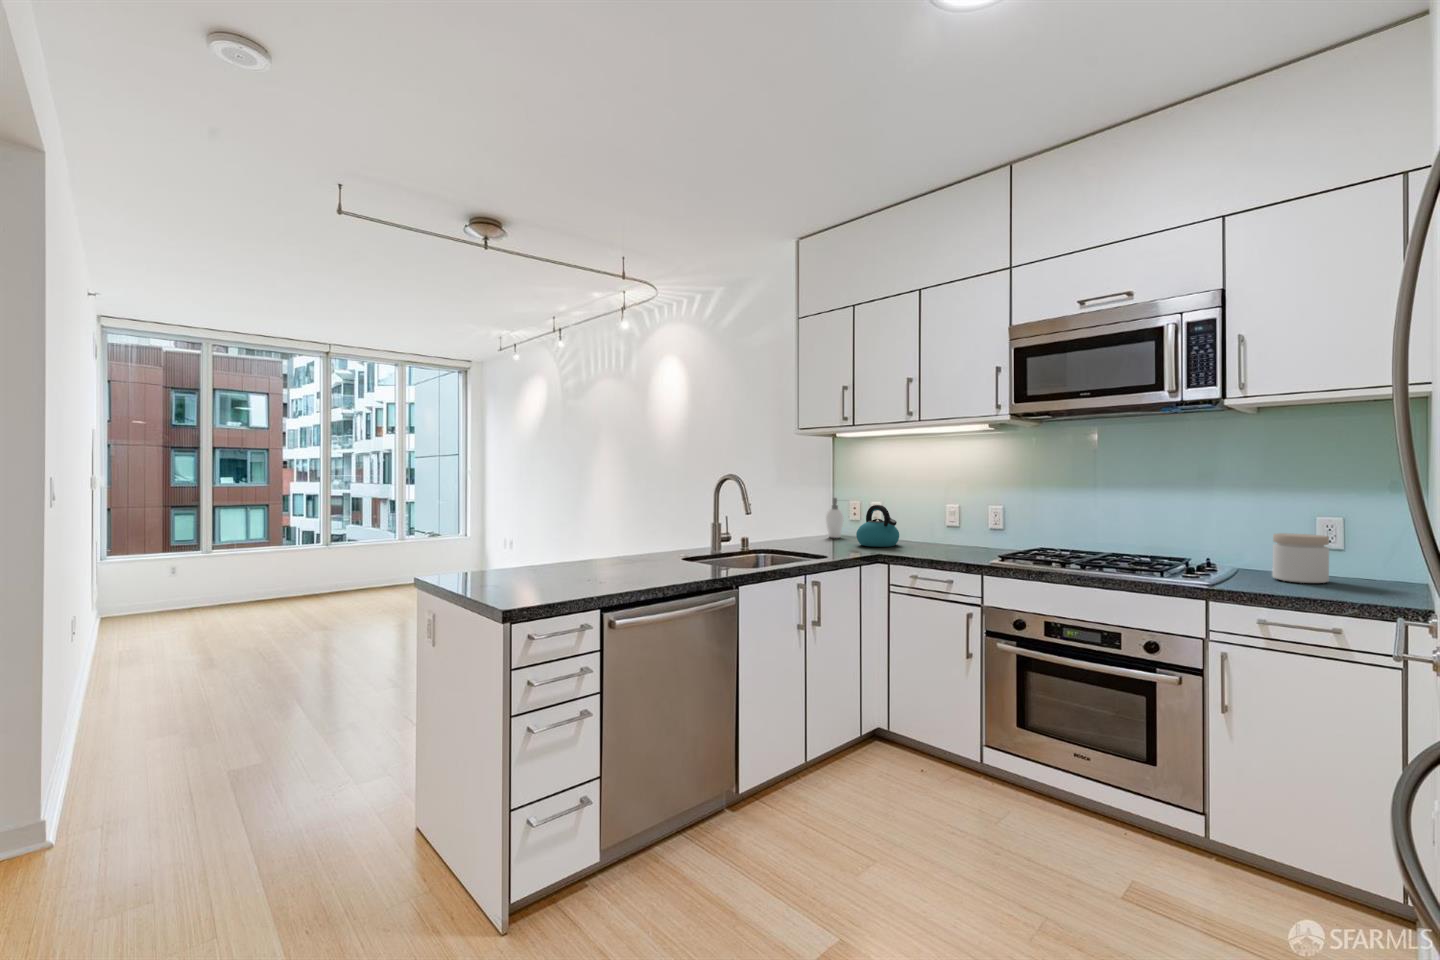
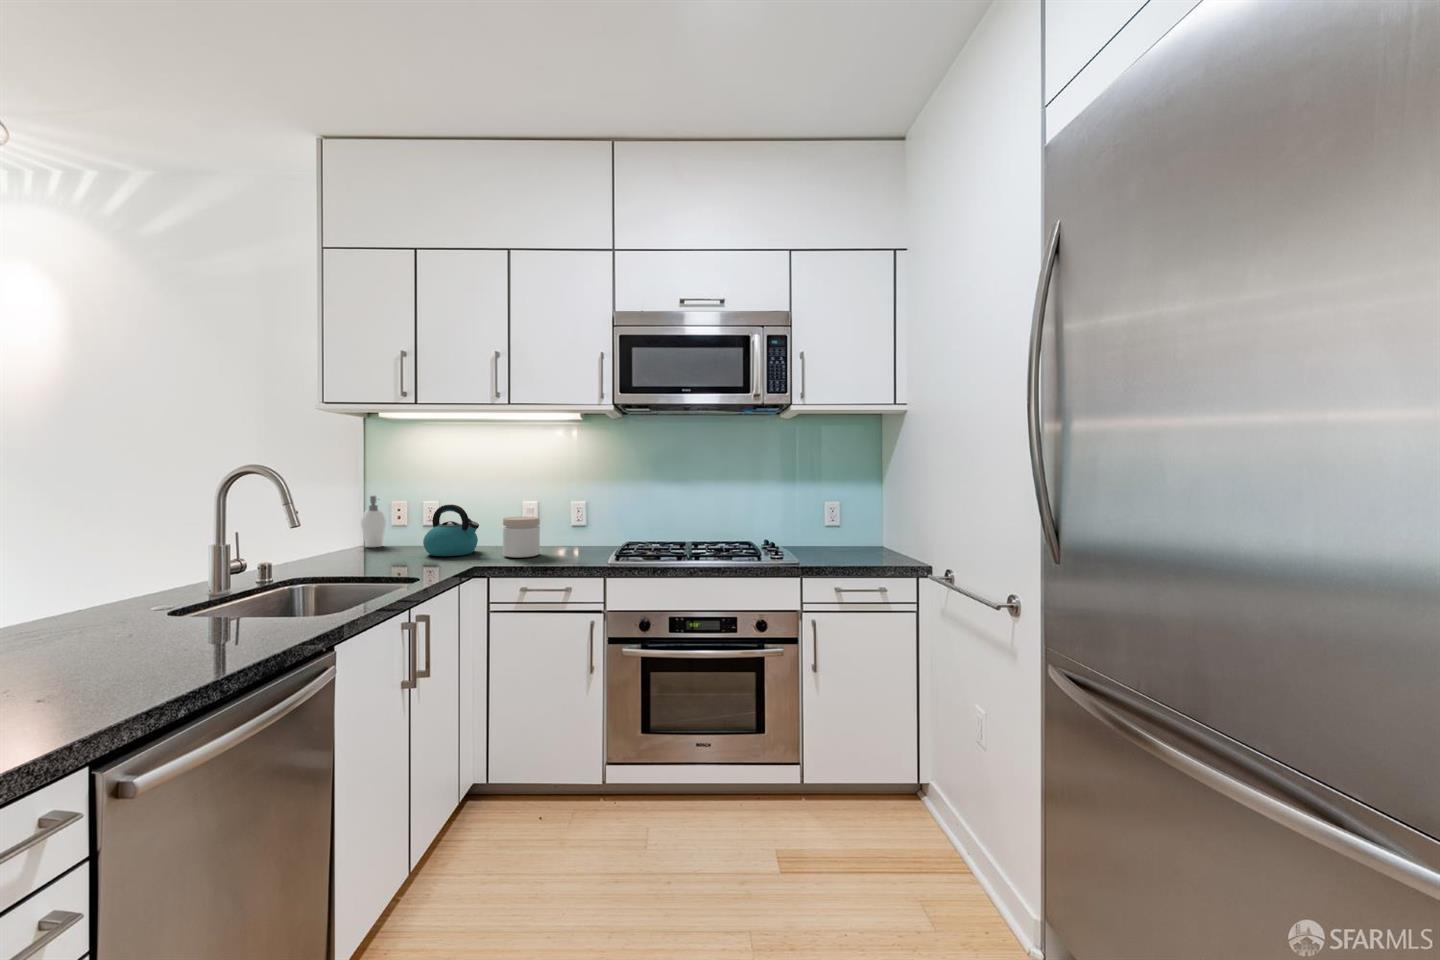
jar: present [1272,533,1329,583] -> present [503,517,540,558]

